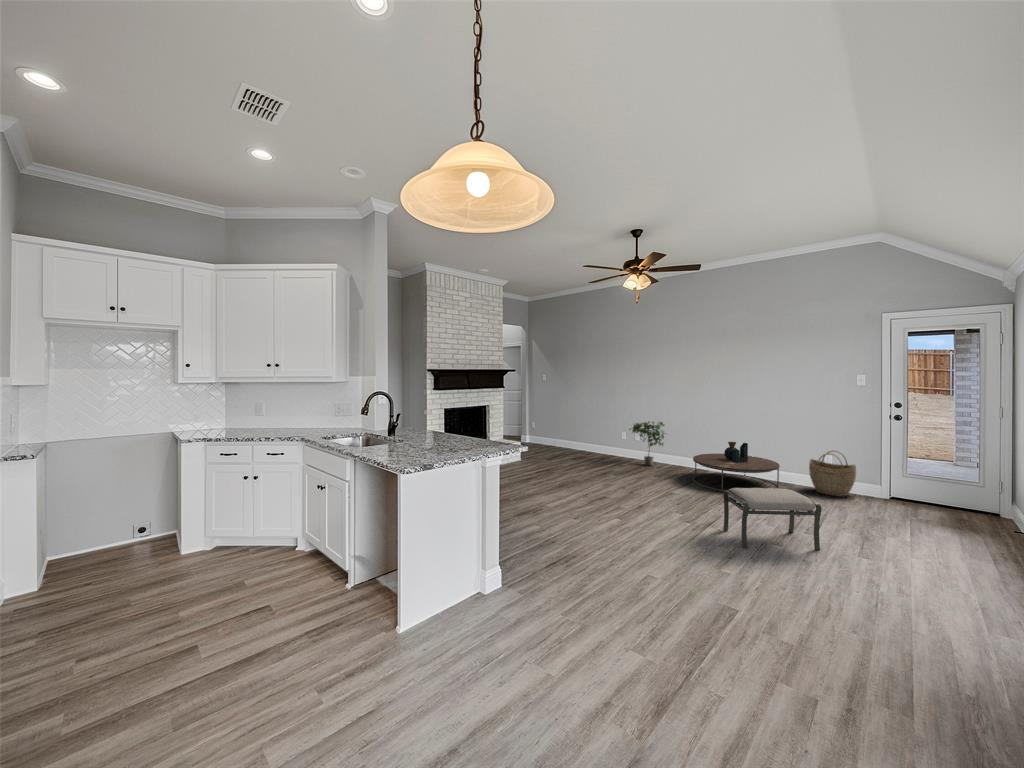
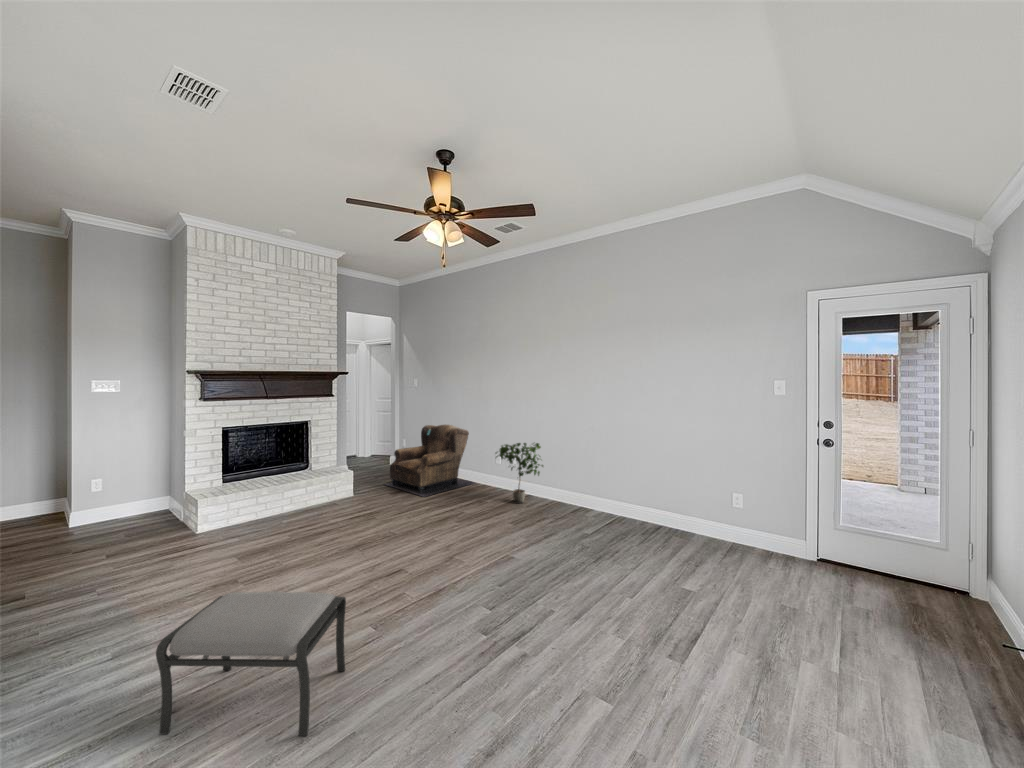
armchair: none [534,410,604,462] -> present [385,425,474,497]
coffee table: present [693,442,780,491] -> none [558,475,671,559]
woven basket: present [809,451,856,497] -> none [710,491,772,563]
ottoman: present [723,488,822,550] -> present [156,591,346,736]

